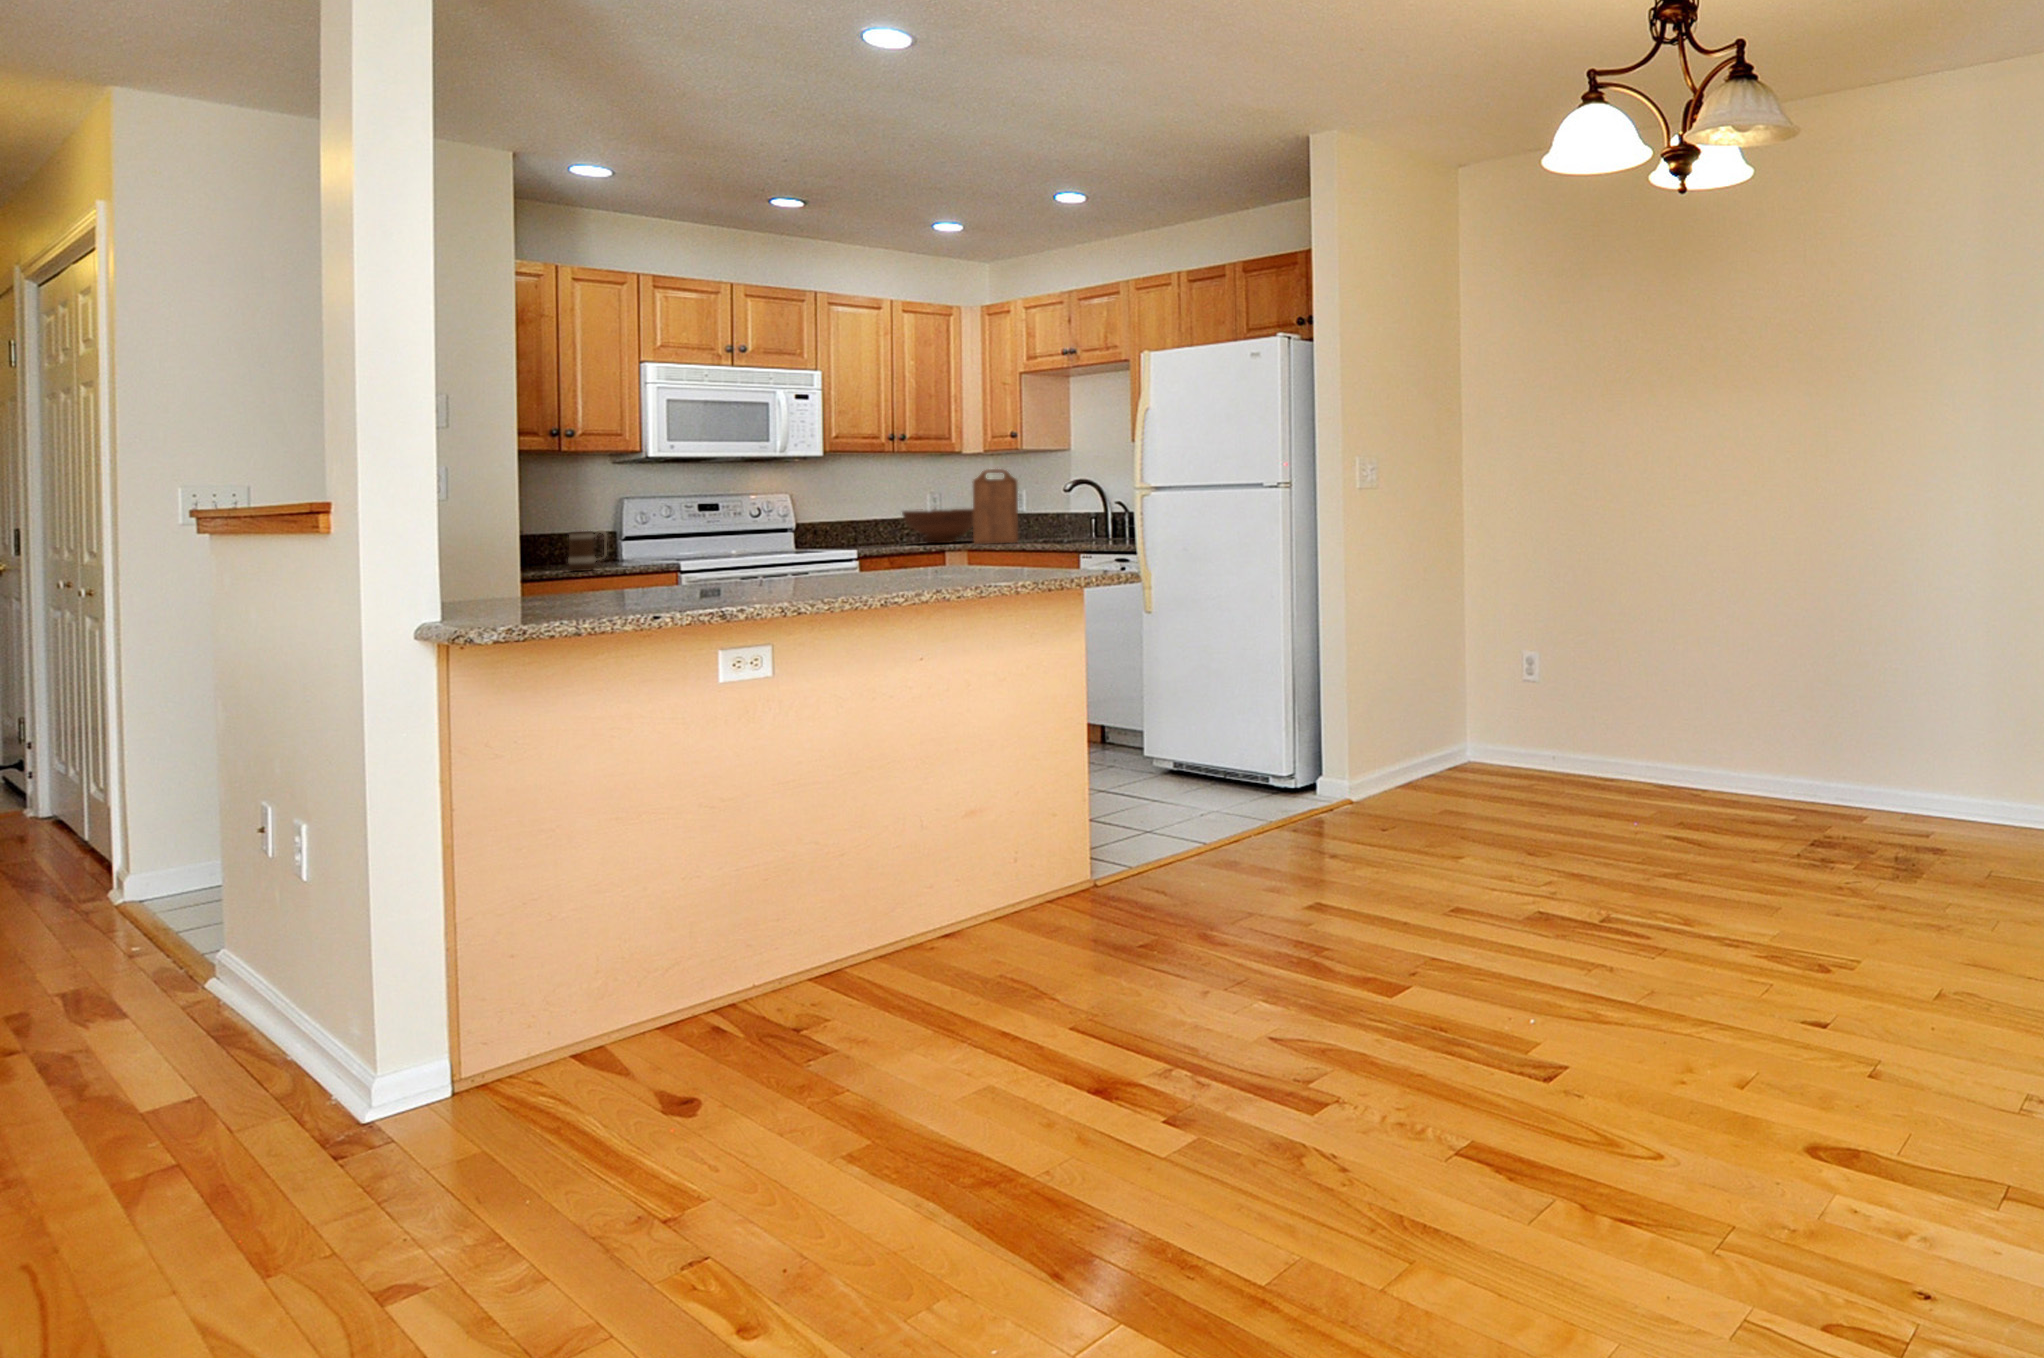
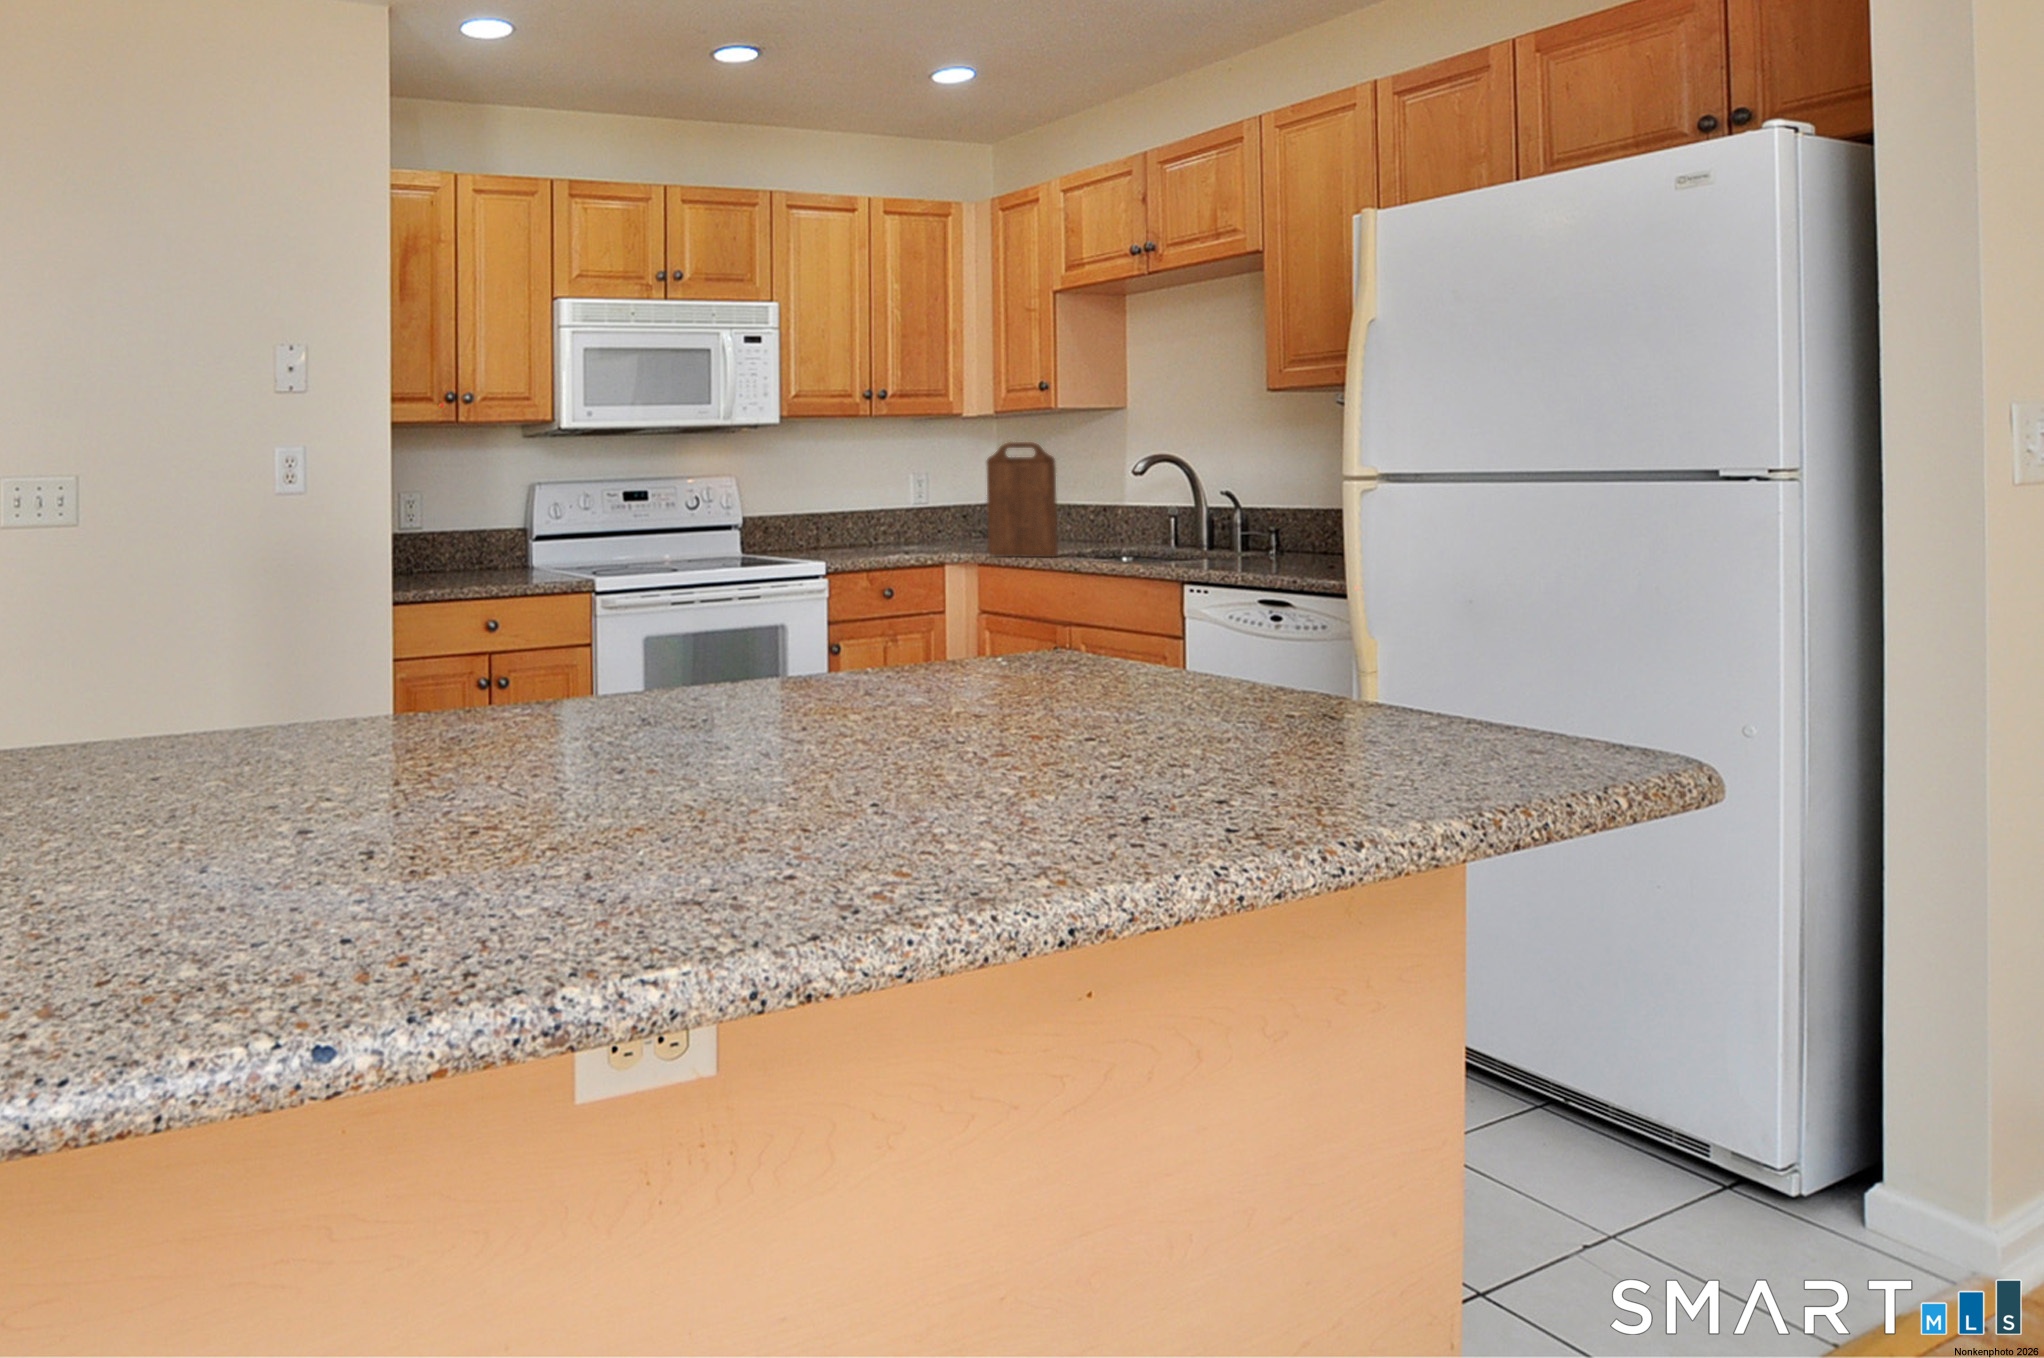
fruit bowl: present [902,509,973,543] -> none [881,498,988,550]
mug: present [568,530,607,571] -> none [455,533,503,592]

